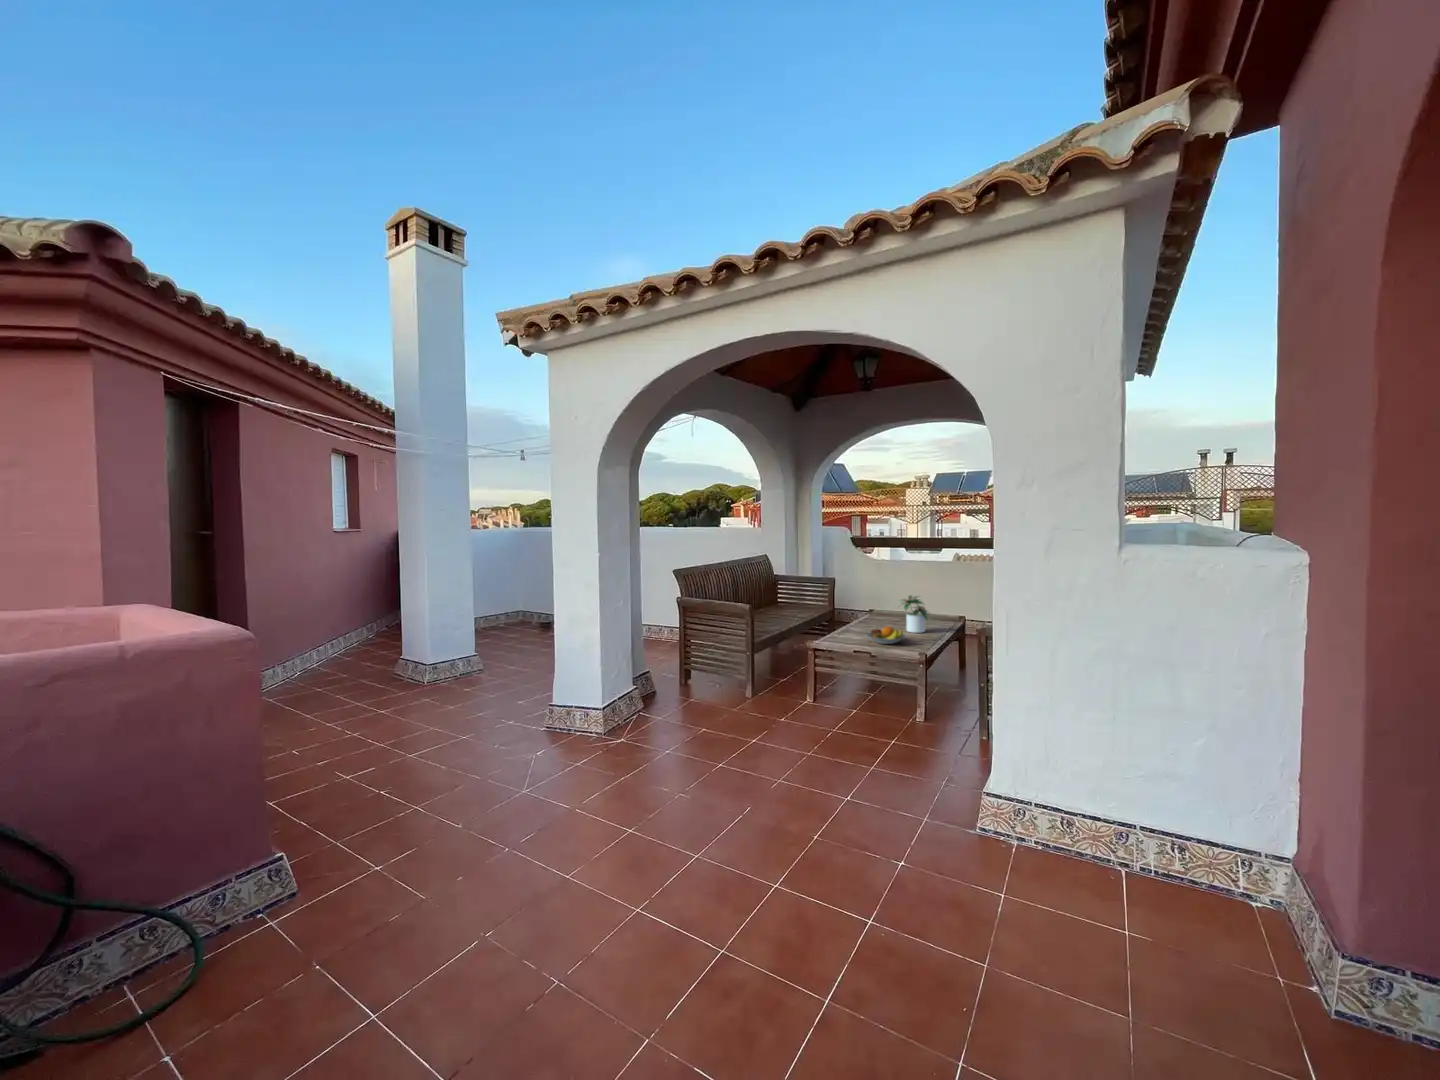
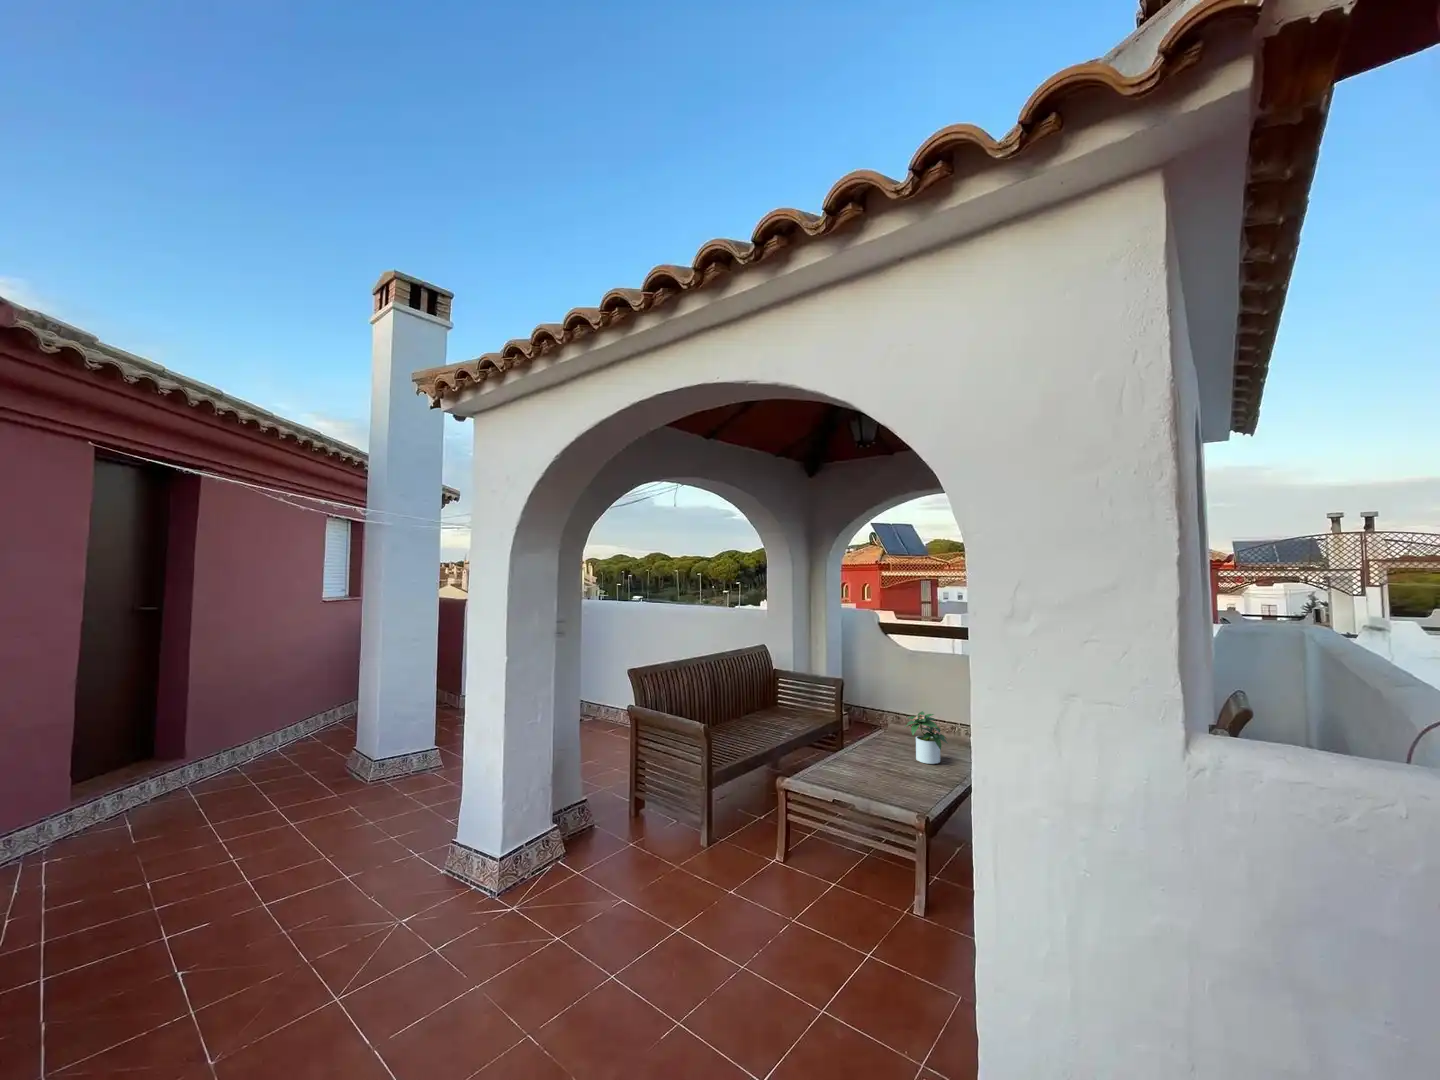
fruit bowl: present [866,626,906,644] -> none [854,757,906,785]

